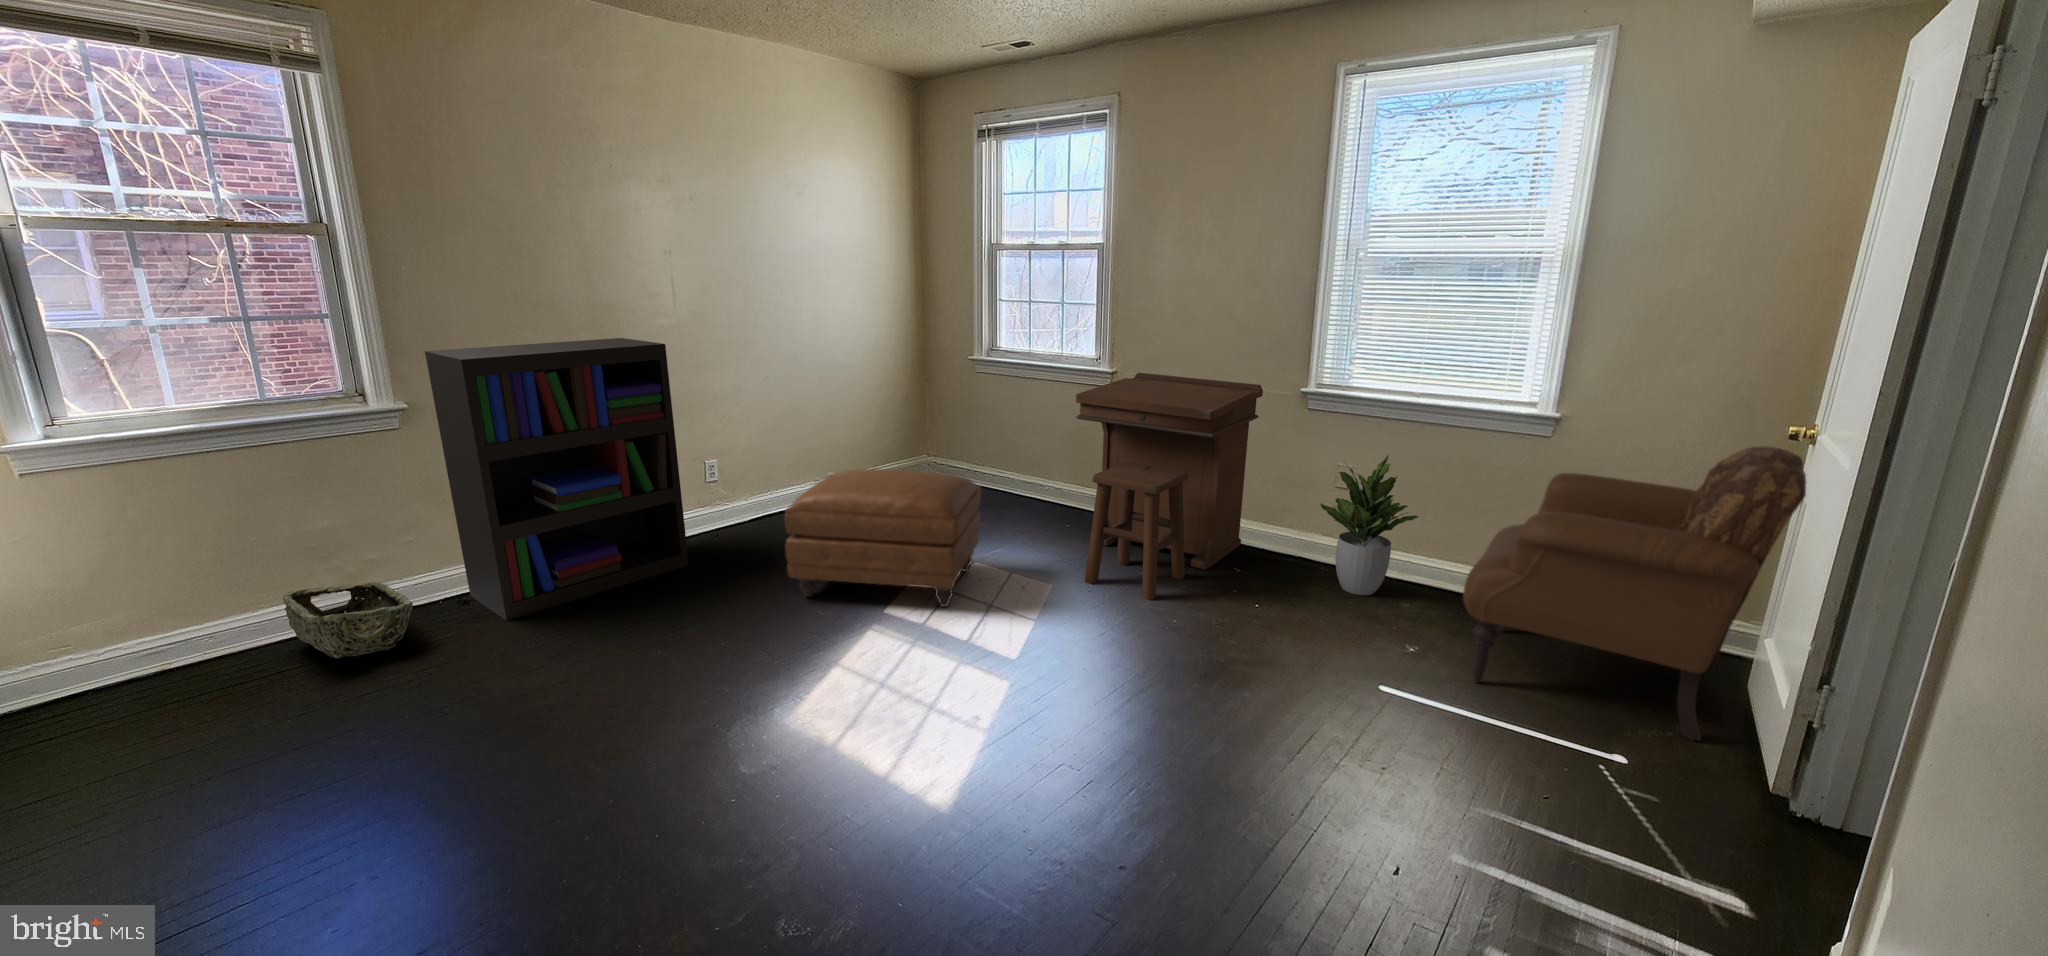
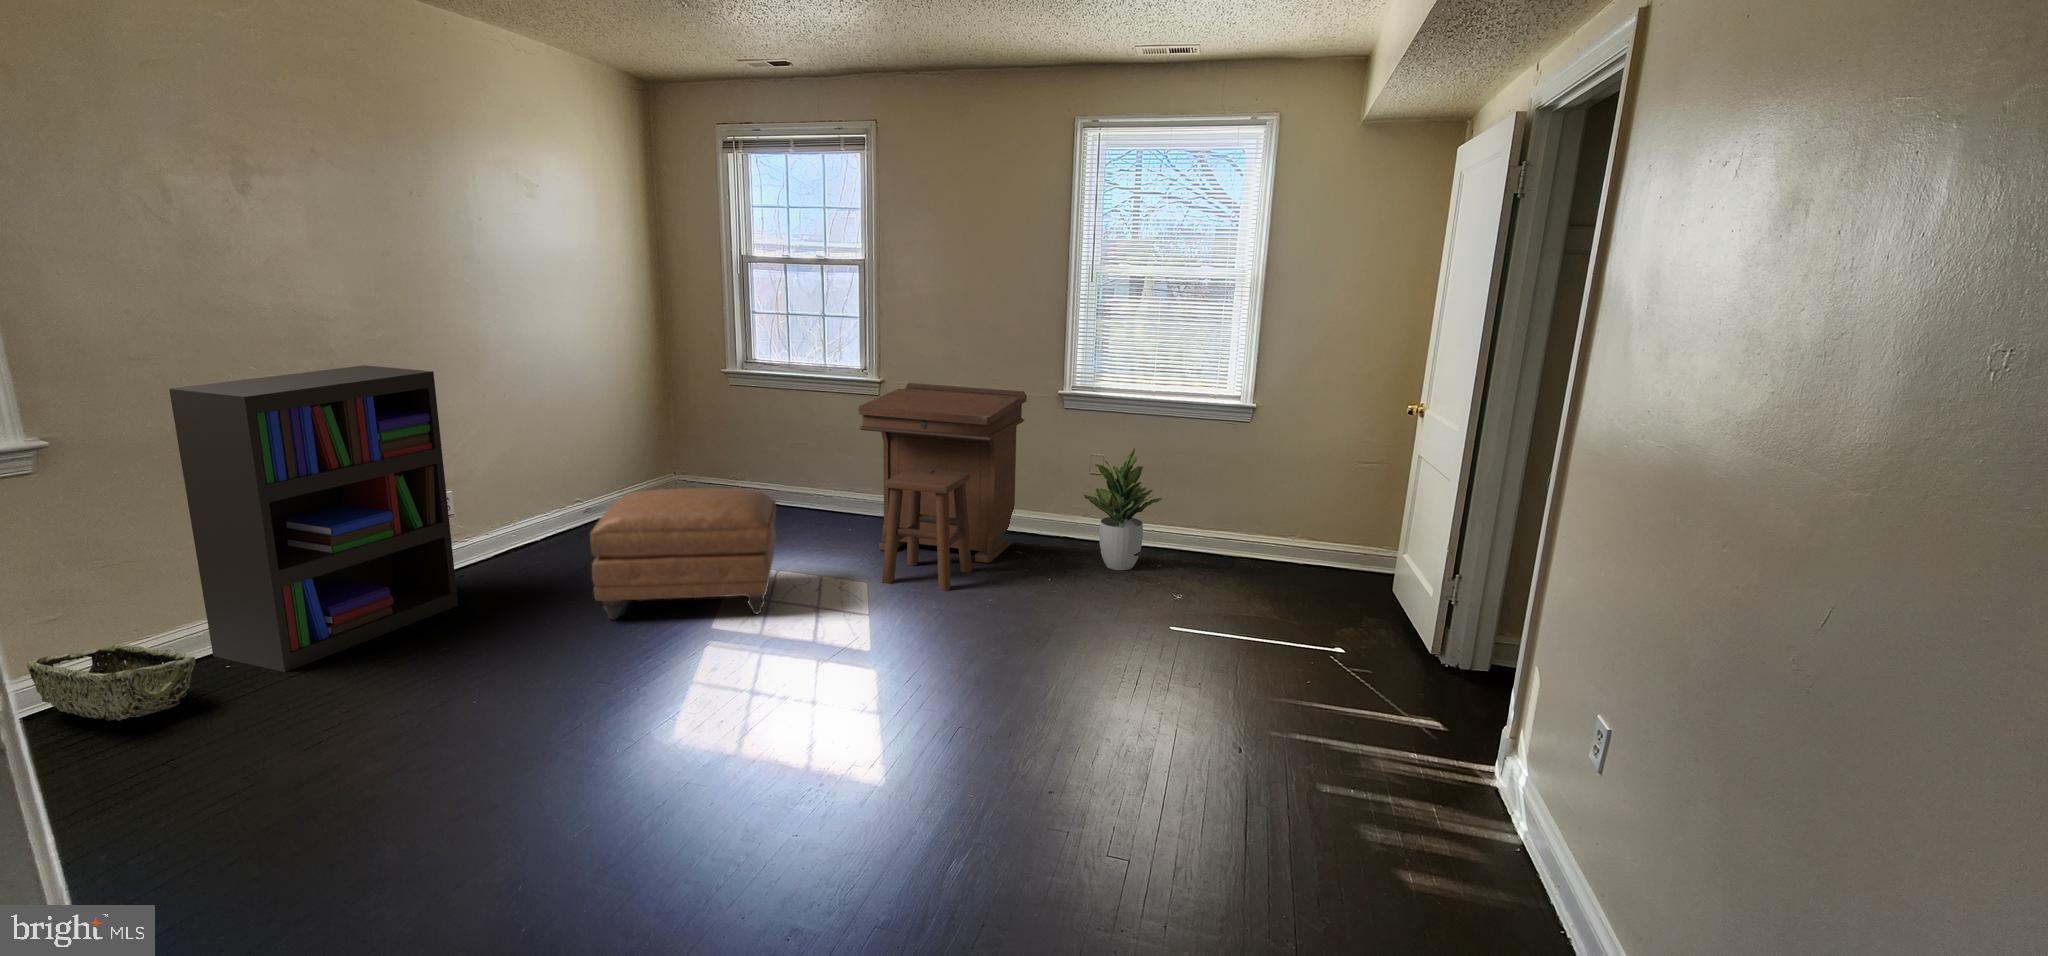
armchair: present [1463,447,1806,741] -> none [1195,425,1394,638]

